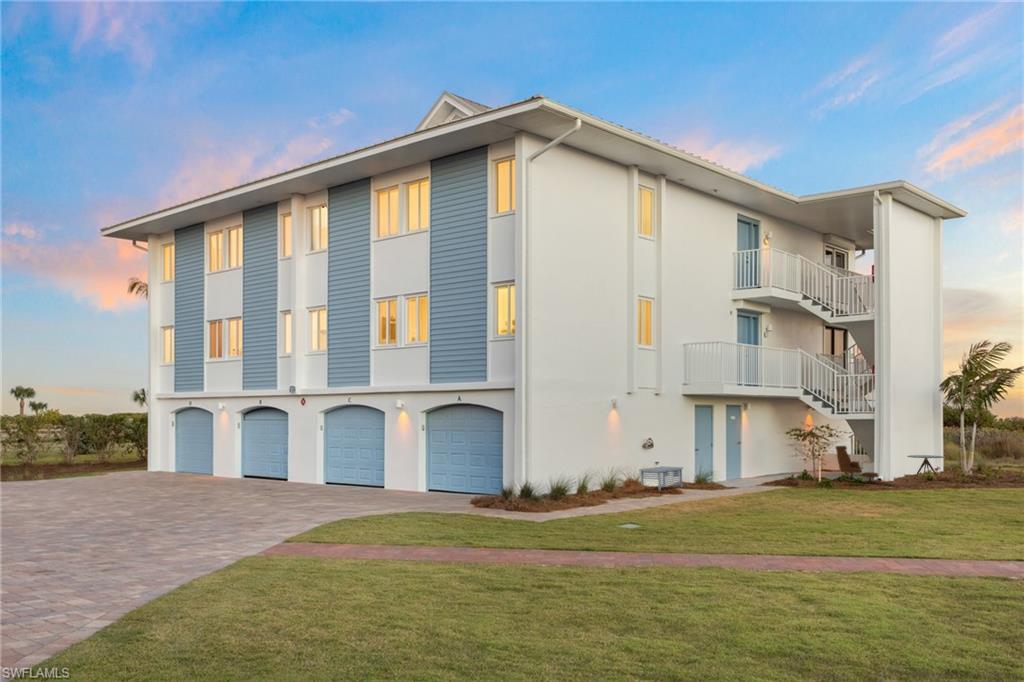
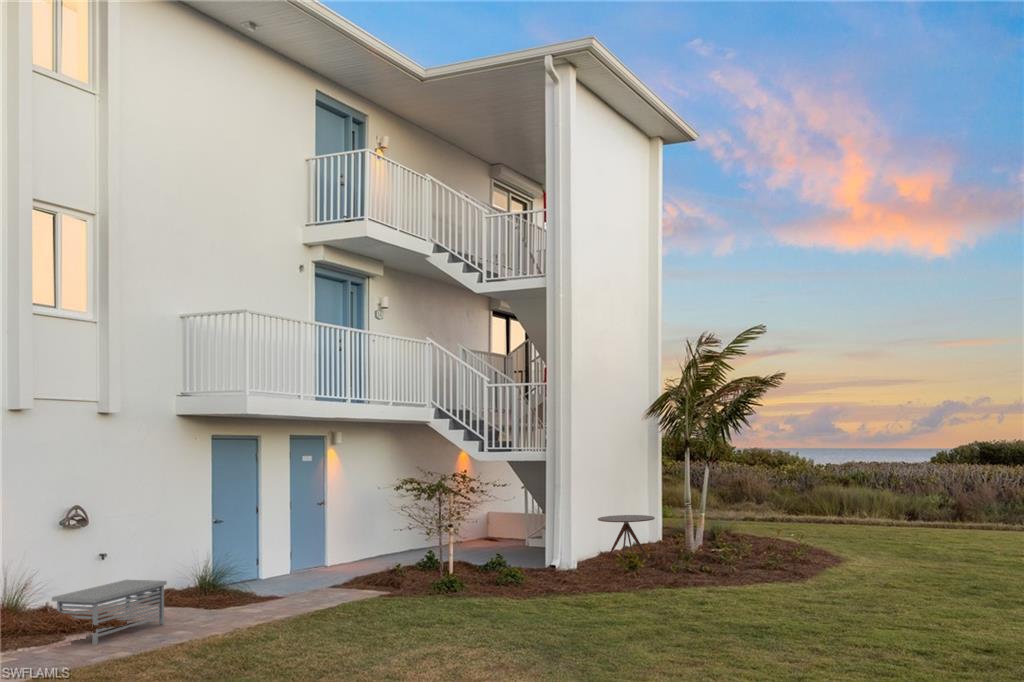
lounge chair: present [836,446,878,482] -> none [481,508,551,578]

